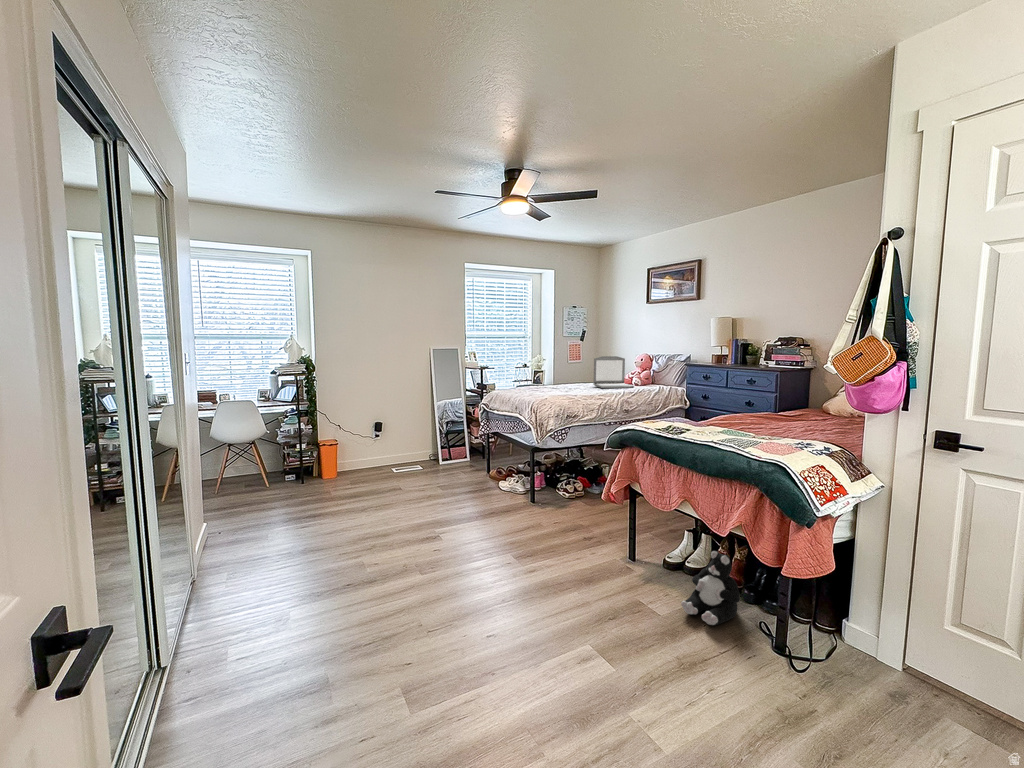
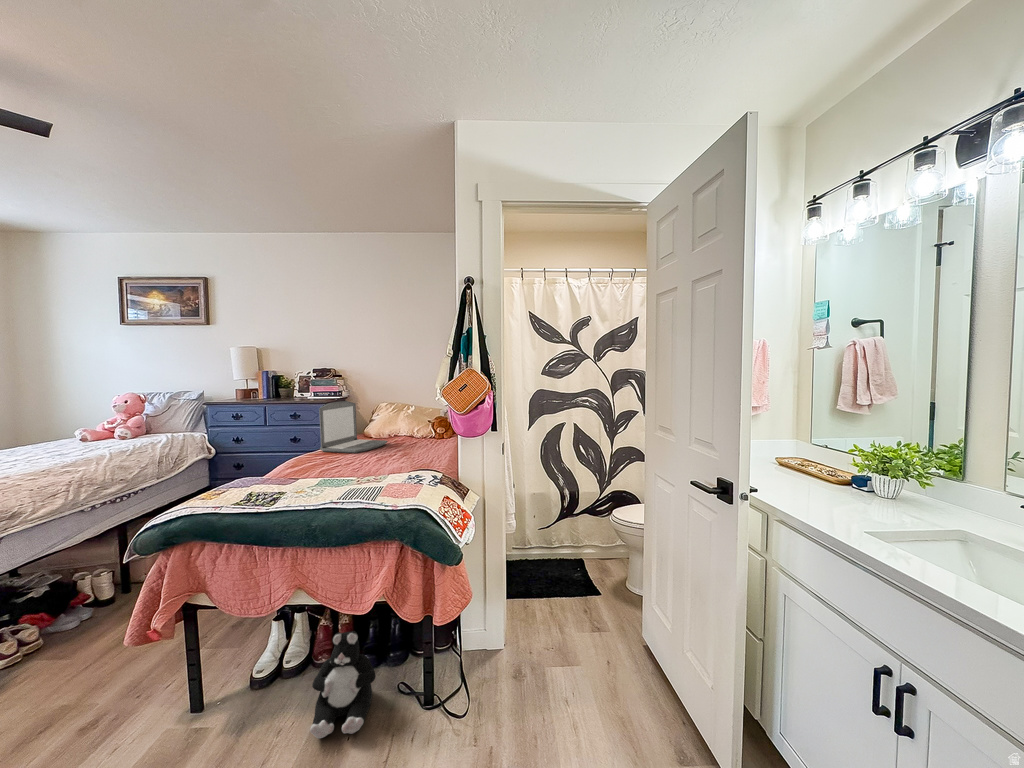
laptop: present [593,356,634,389] -> present [319,401,387,453]

